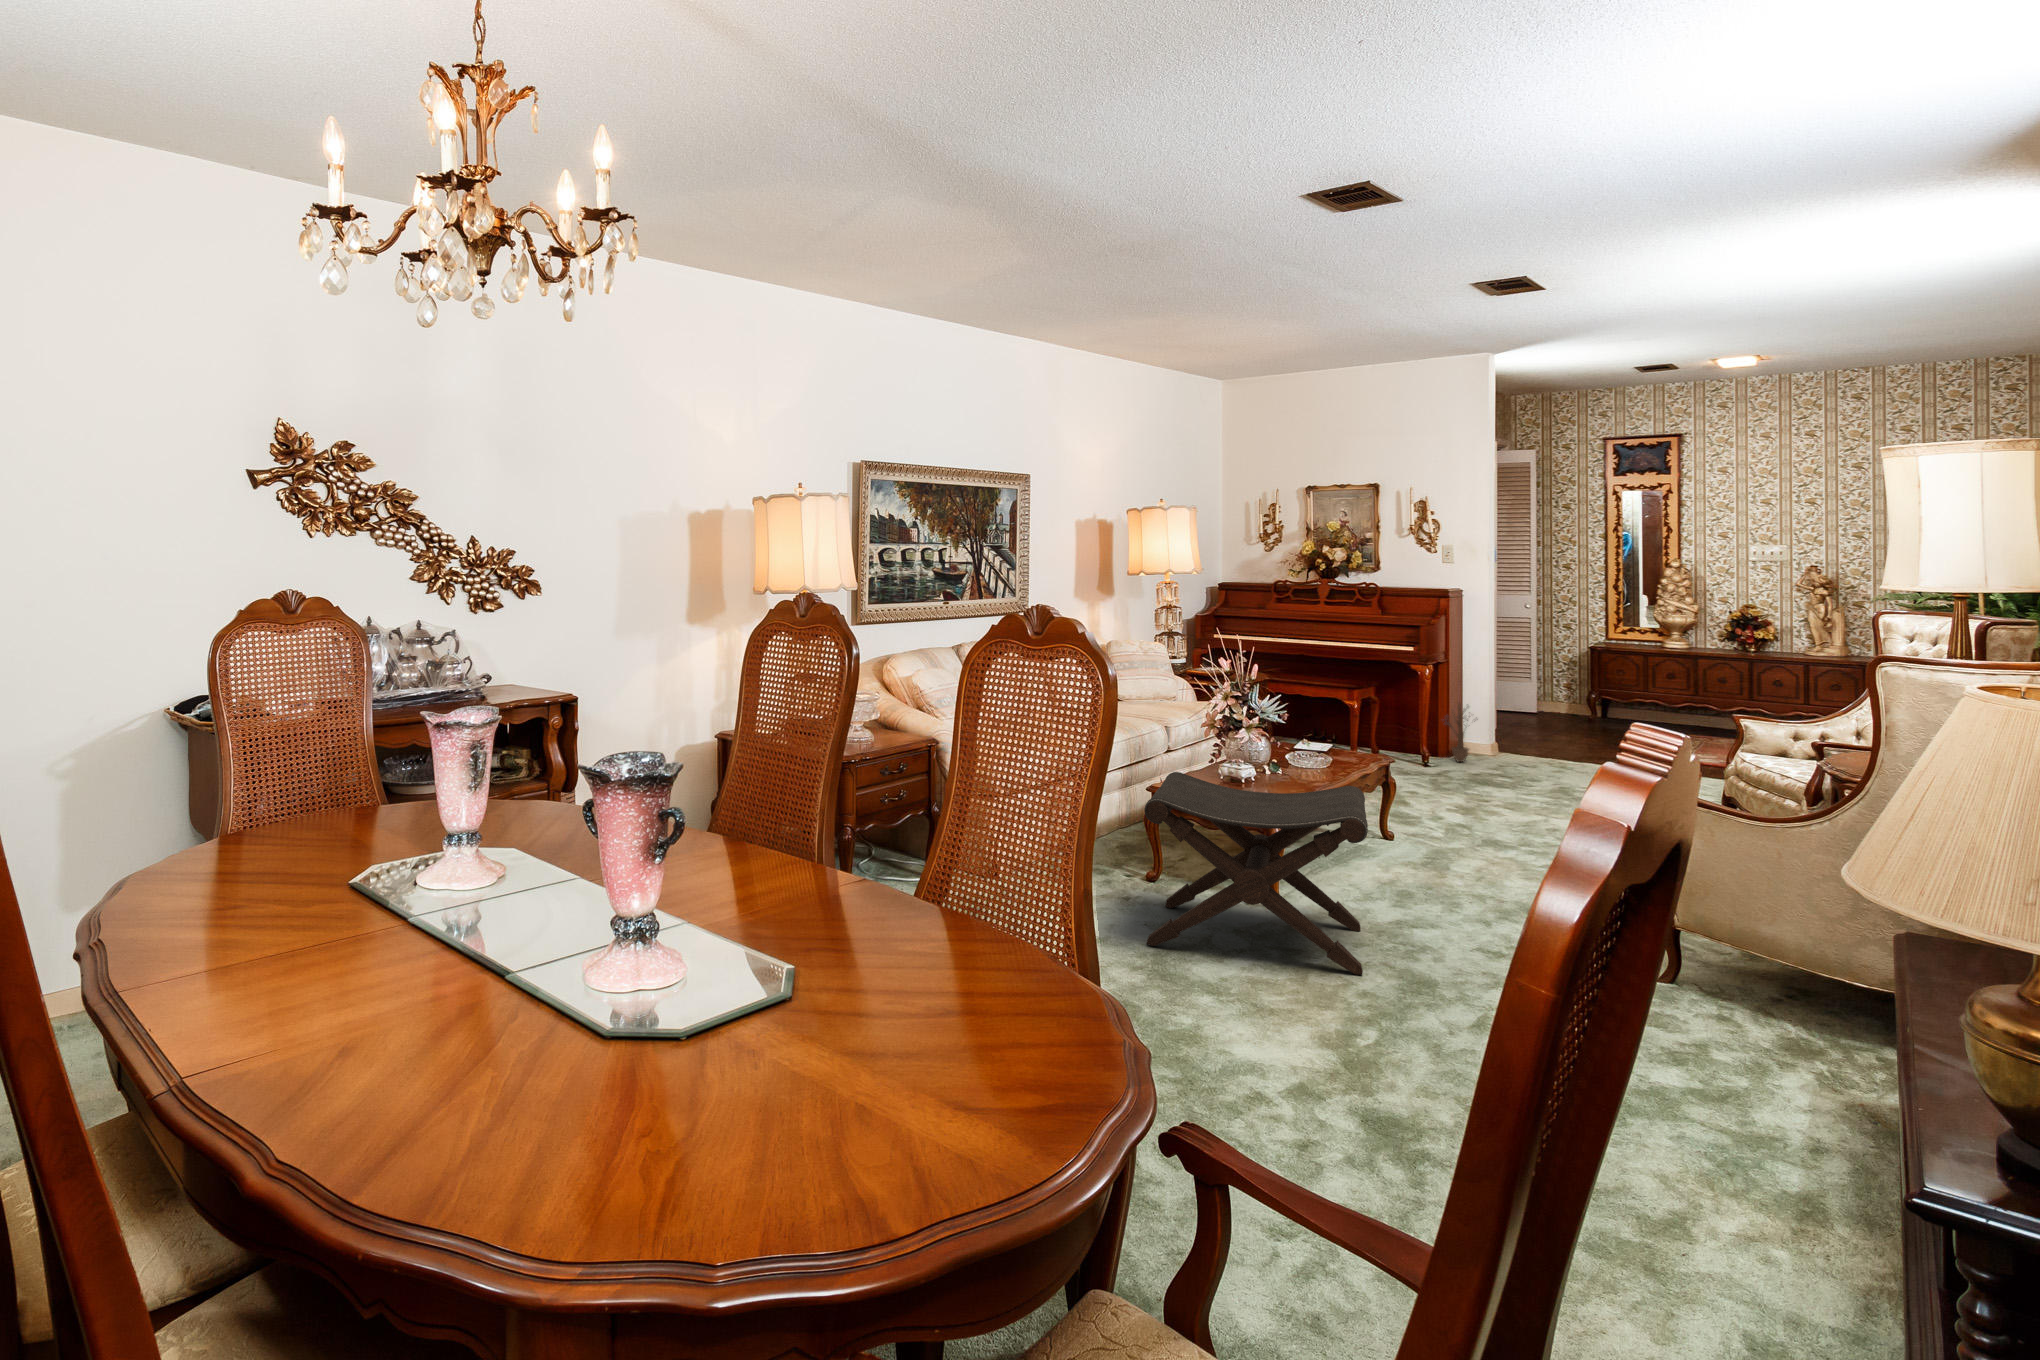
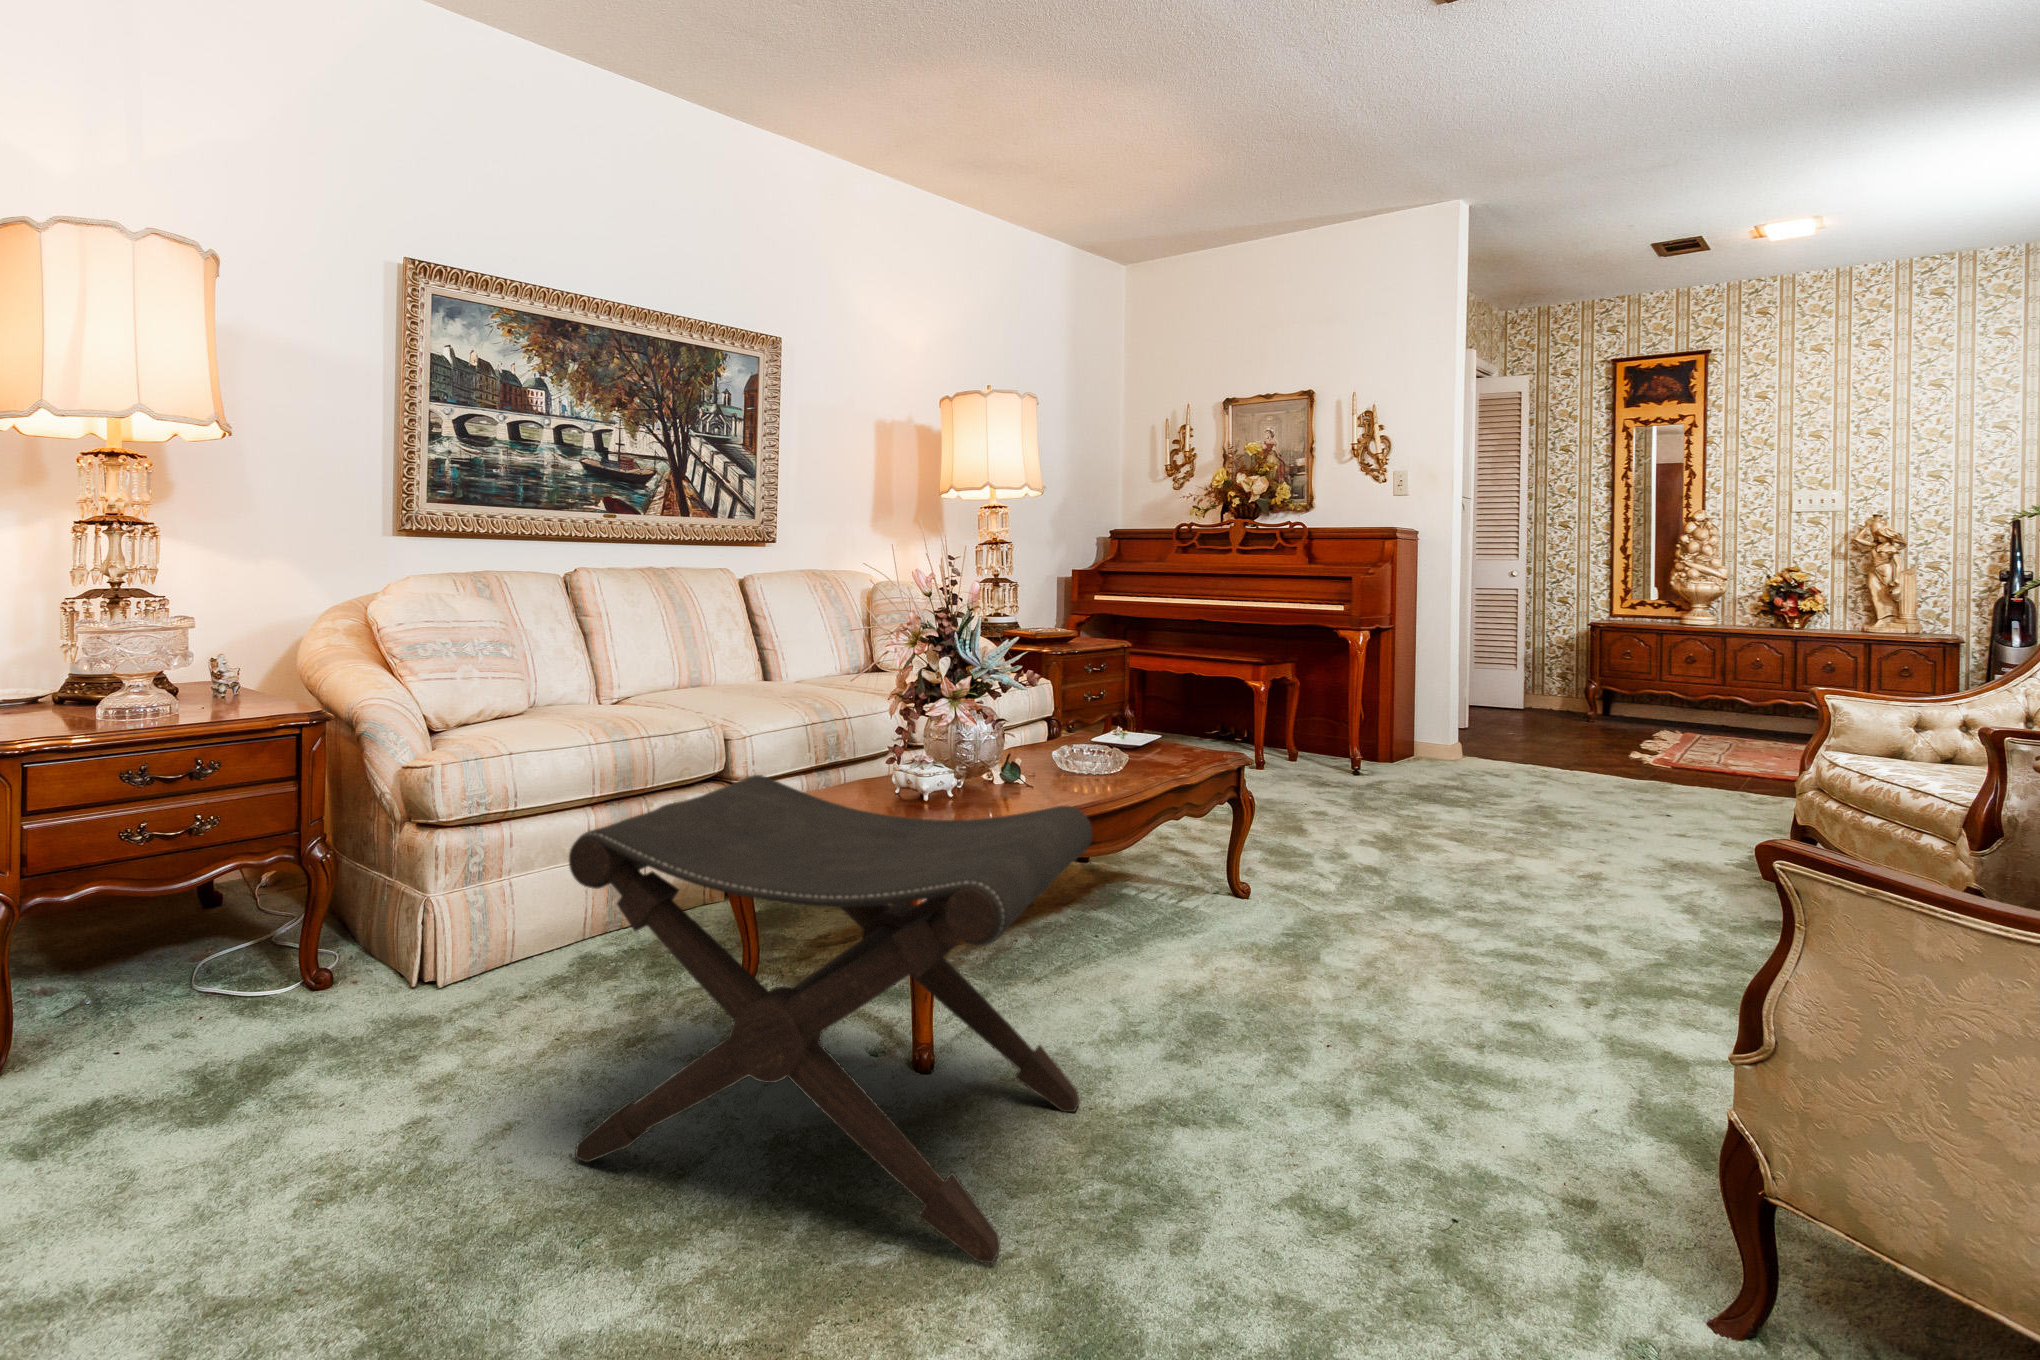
decorative plant: present [1438,705,1469,762] -> none [1374,685,1432,770]

